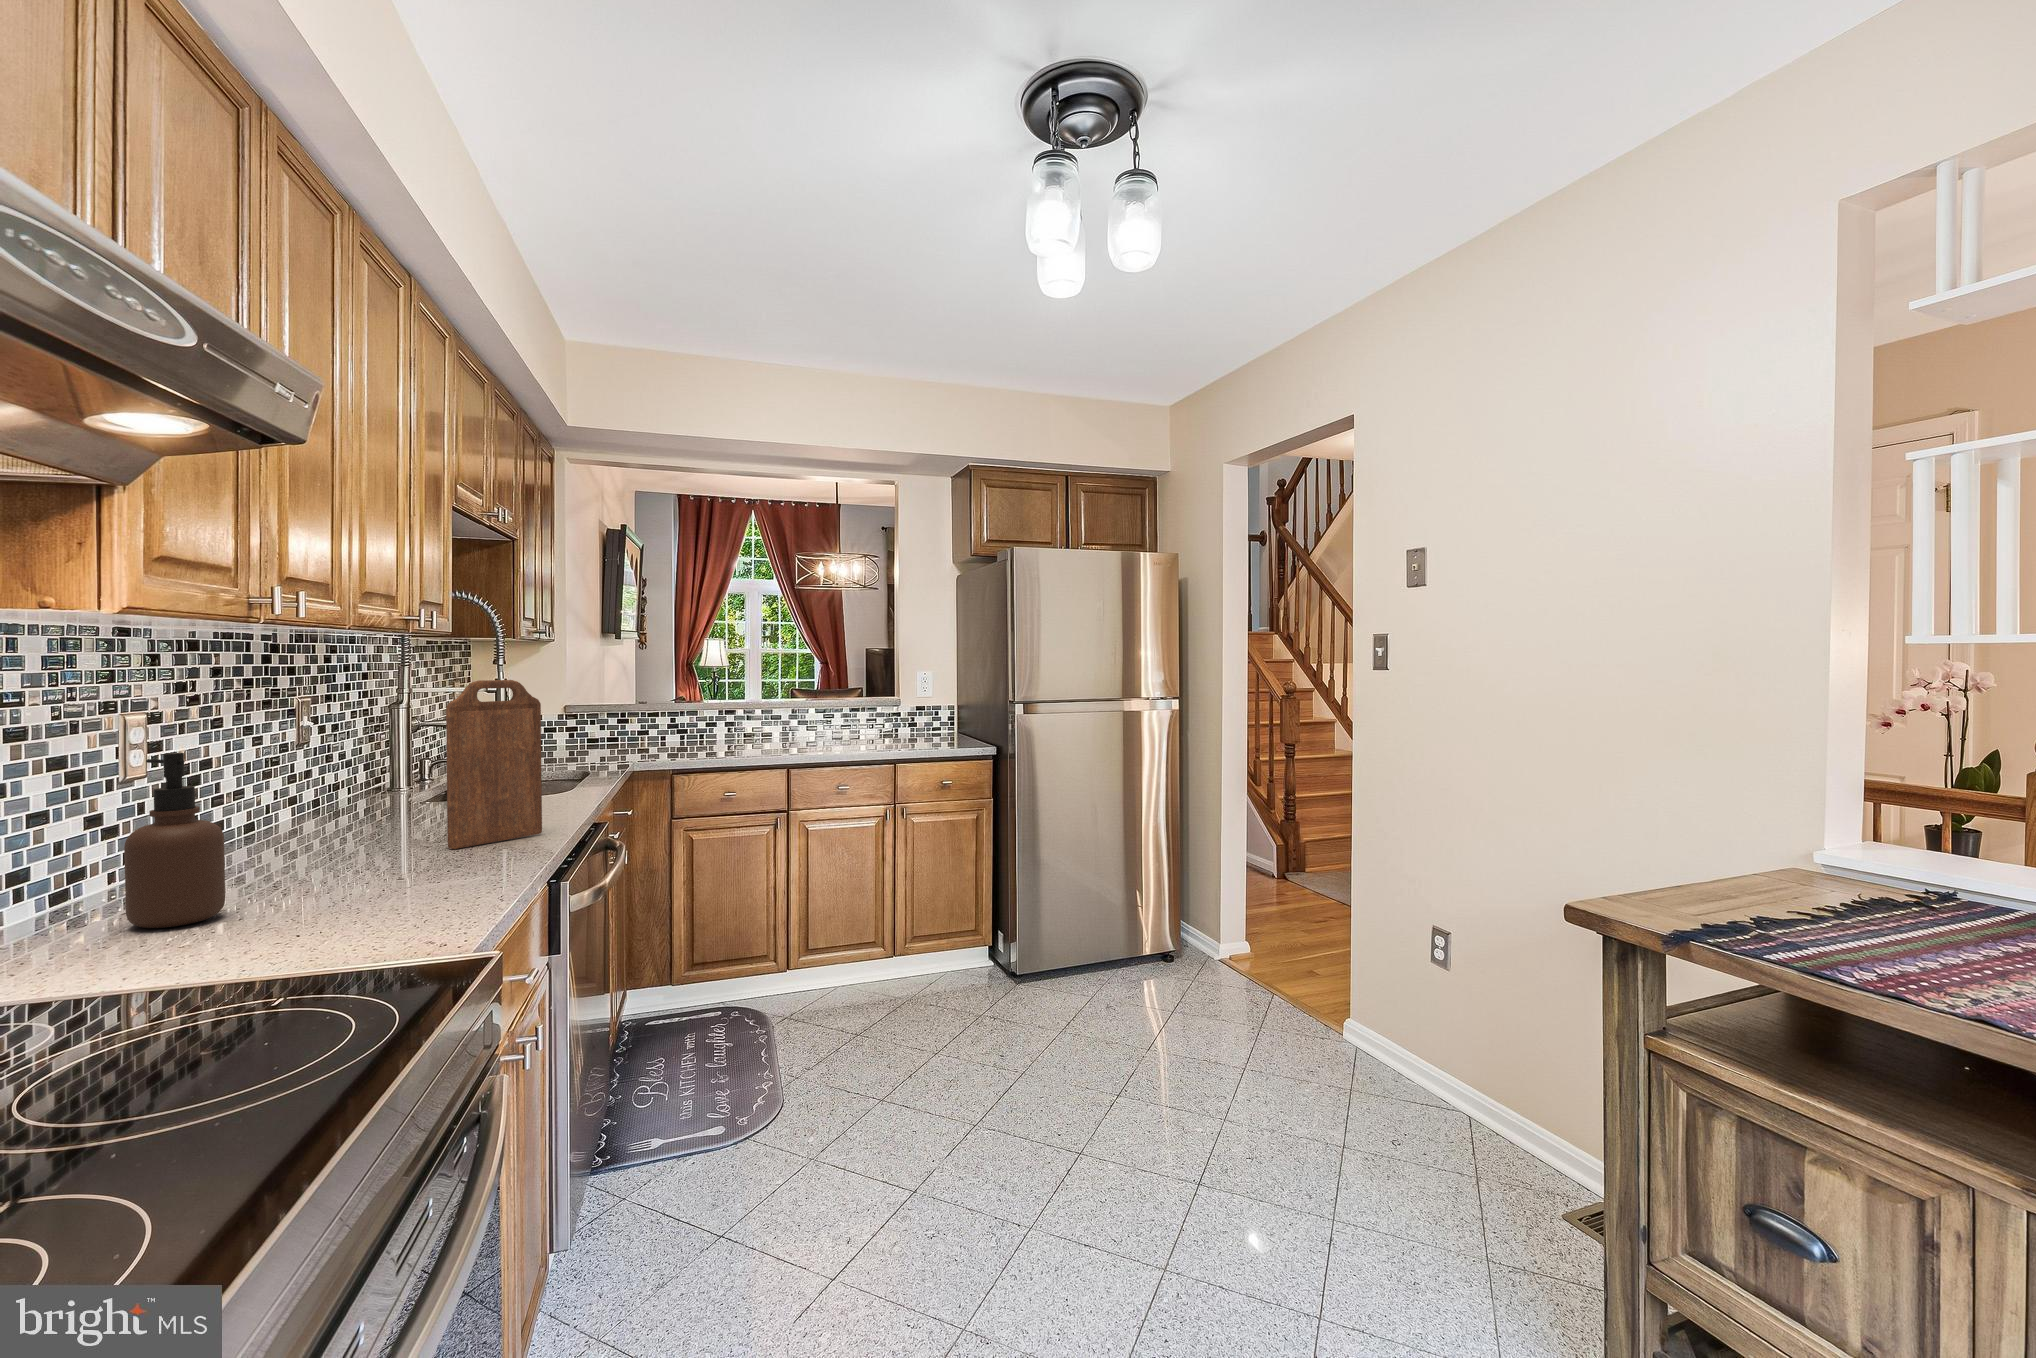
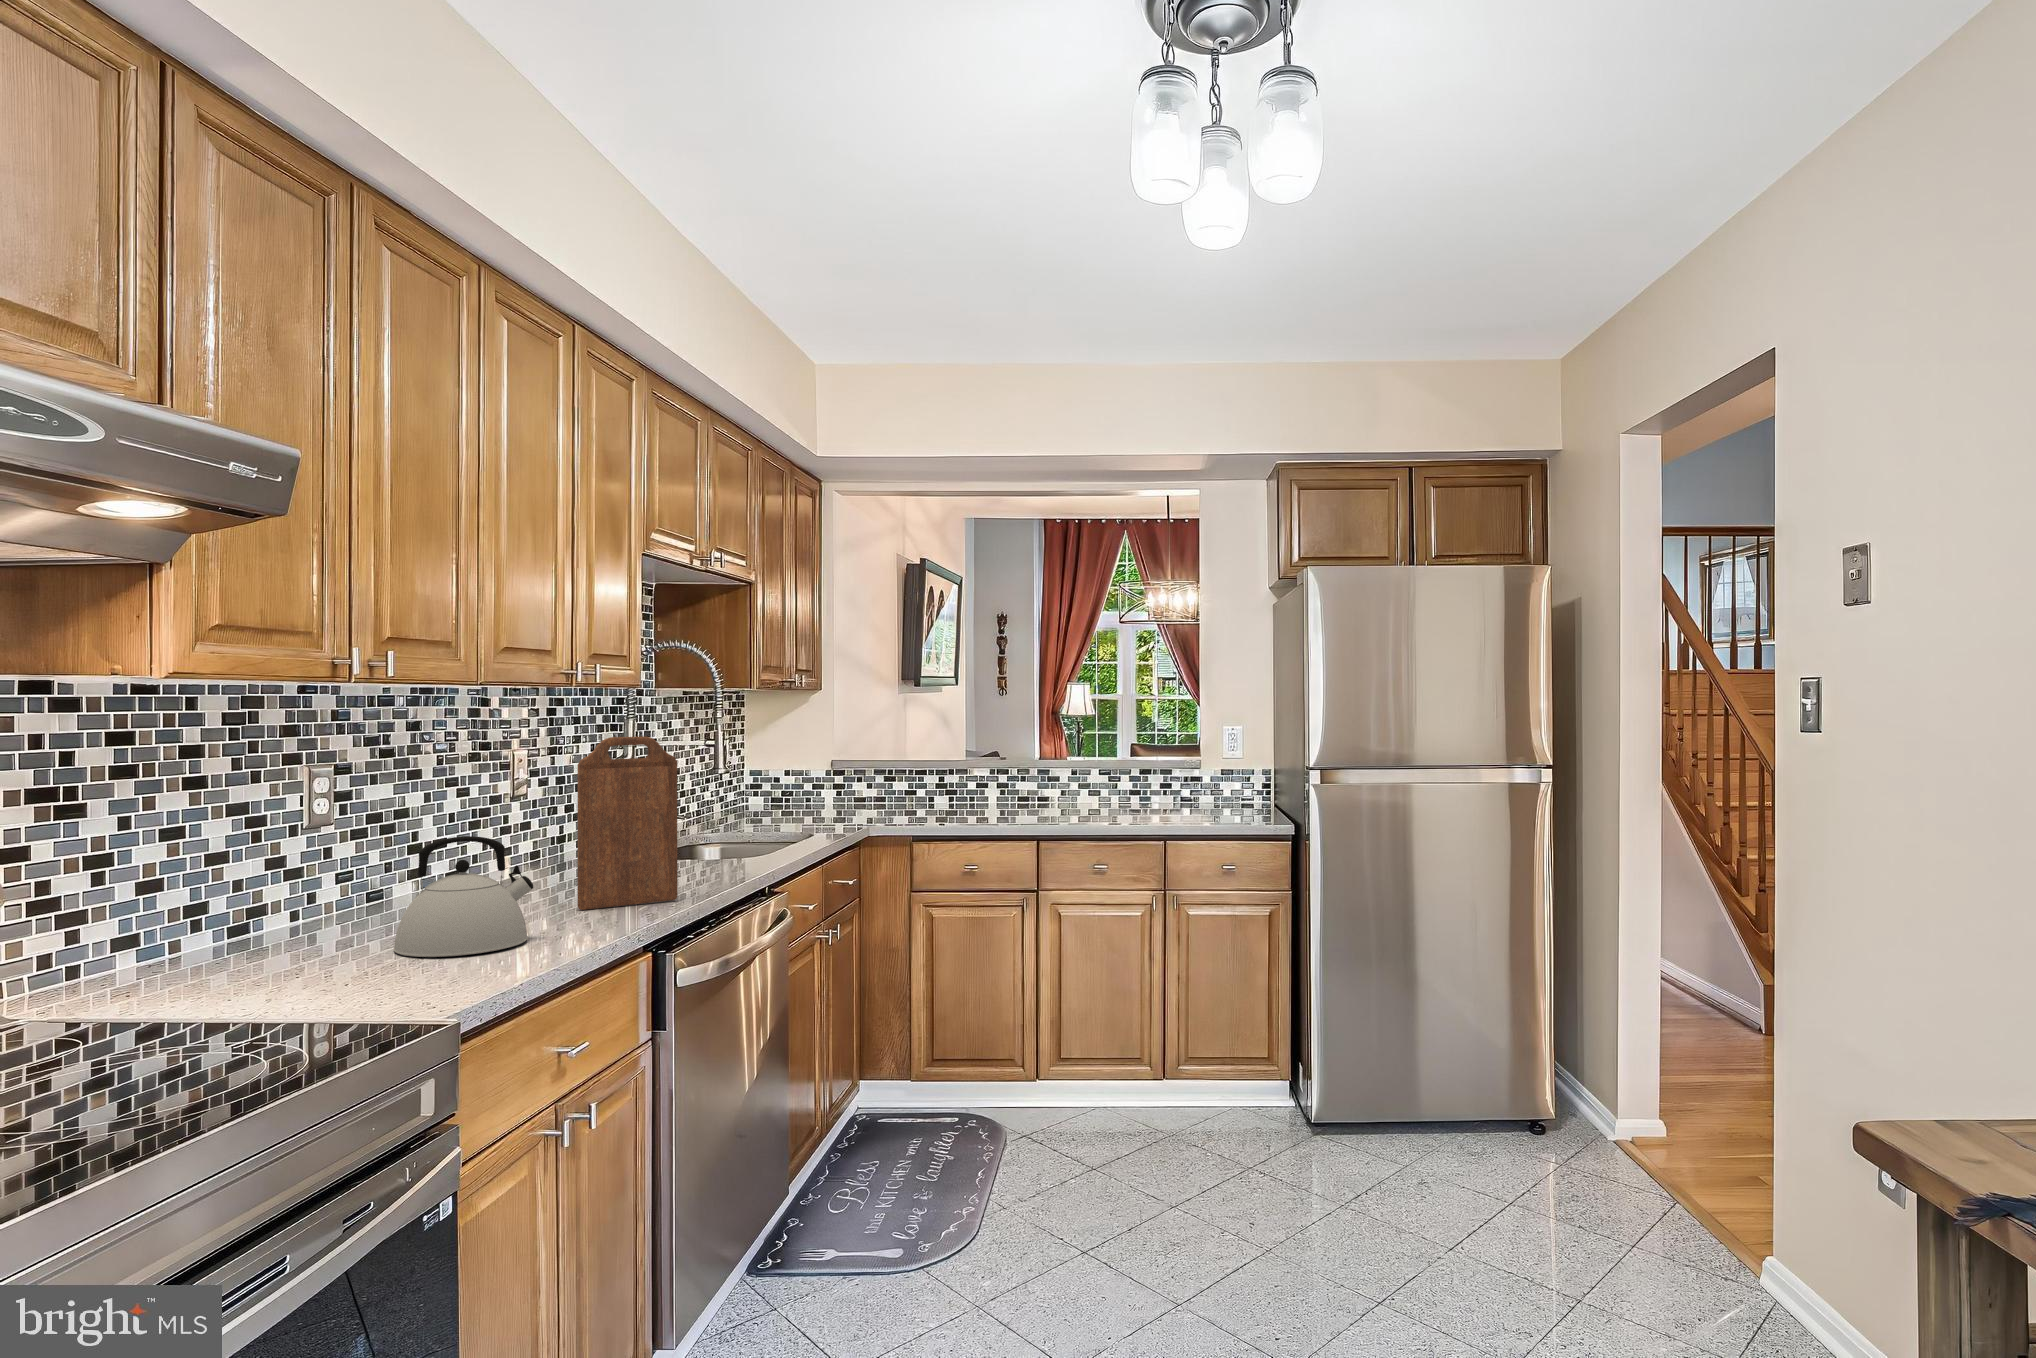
soap dispenser: present [124,753,225,928] -> none [249,805,328,963]
kettle: none [299,779,450,905] -> present [393,836,533,957]

